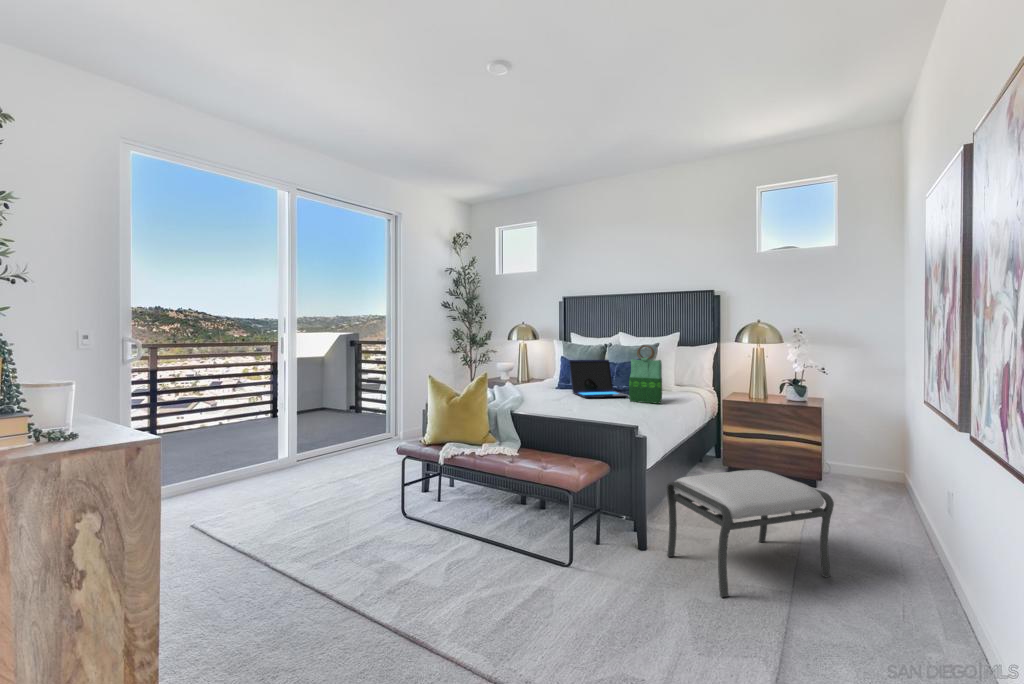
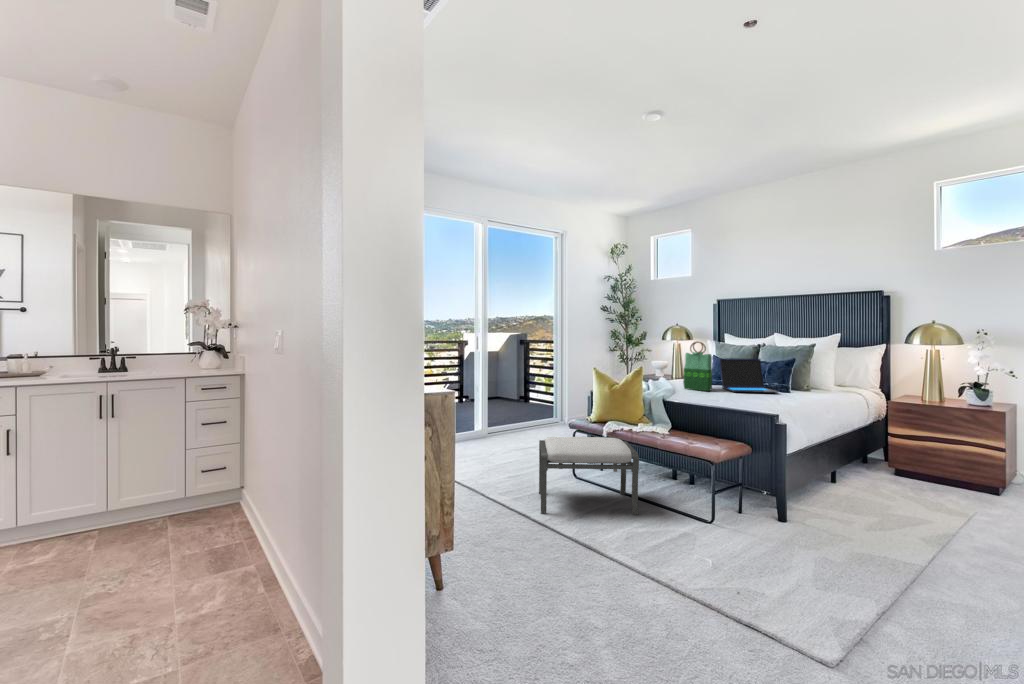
tote bag: present [629,345,662,404] -> present [683,342,712,391]
ottoman: present [667,470,834,597] -> present [539,437,639,515]

